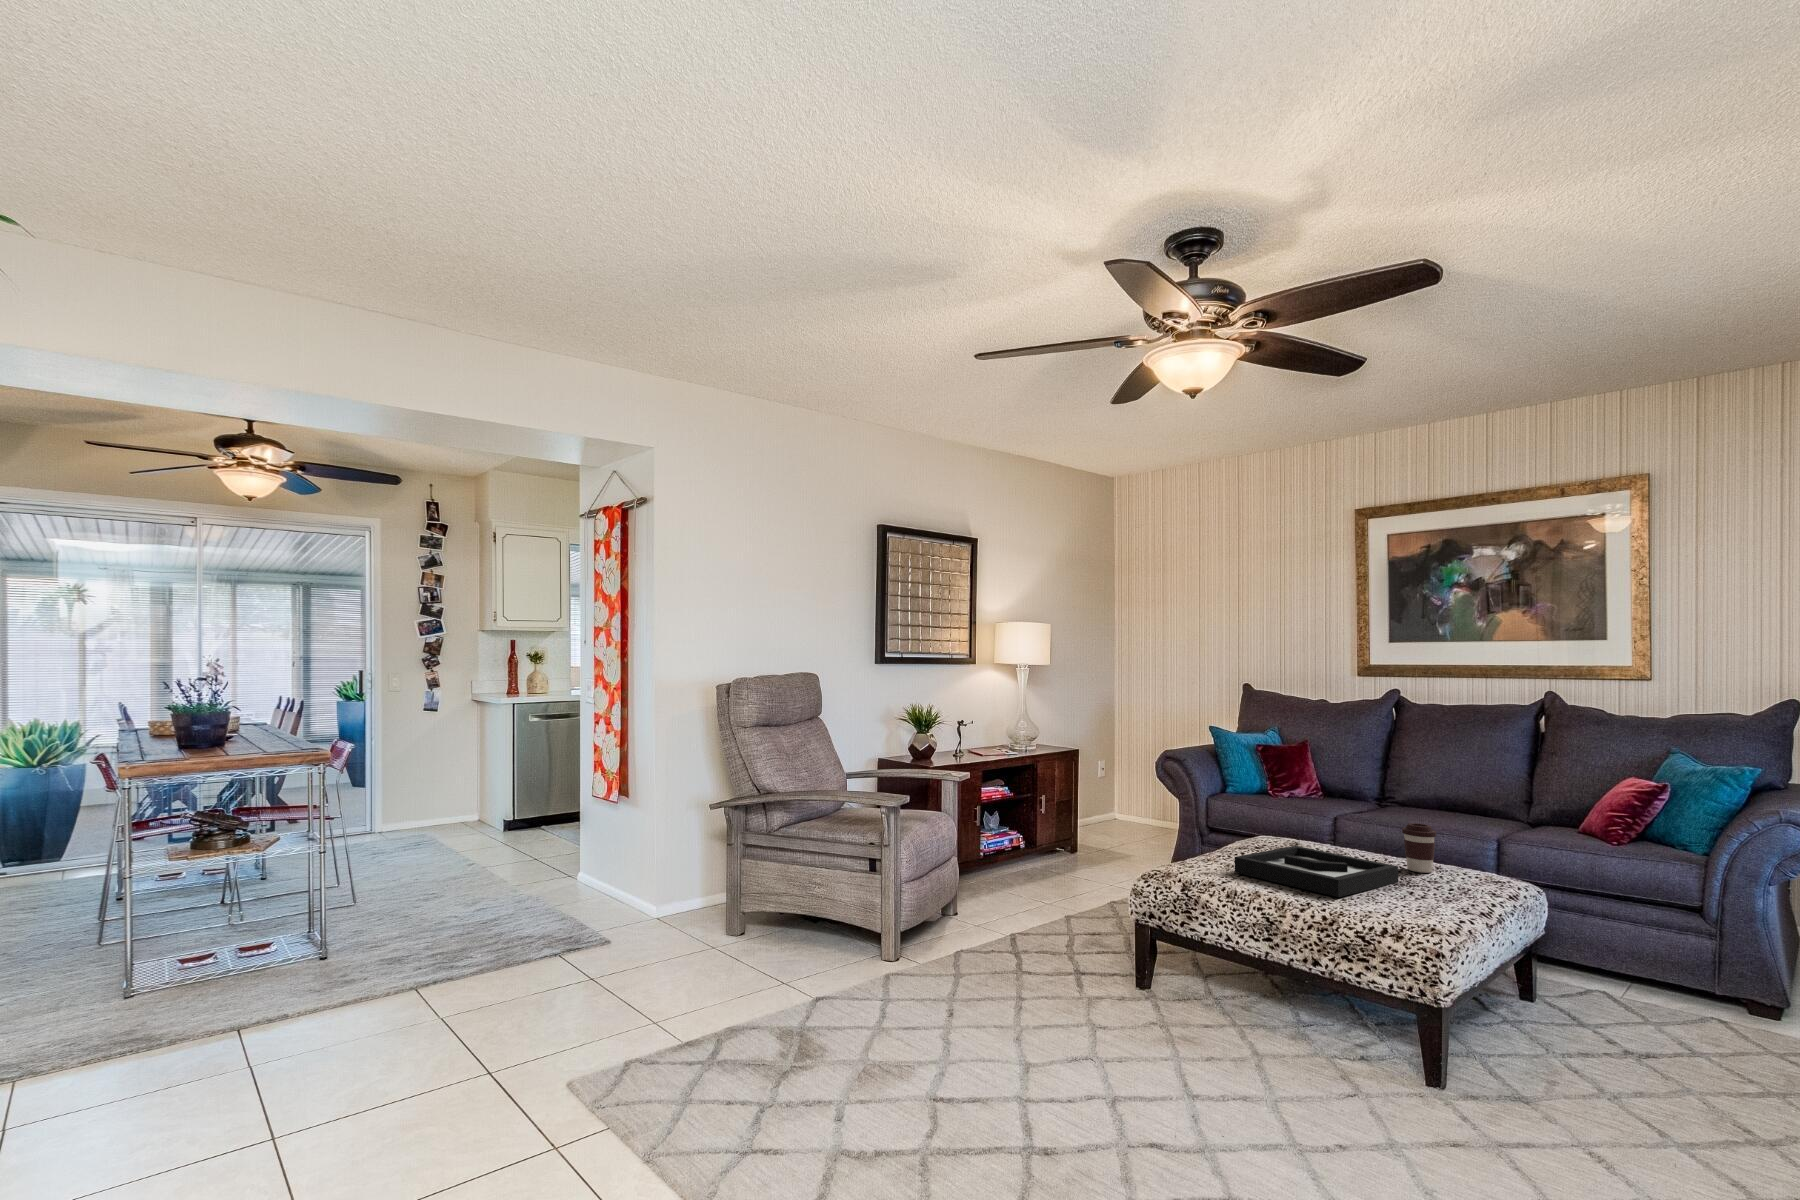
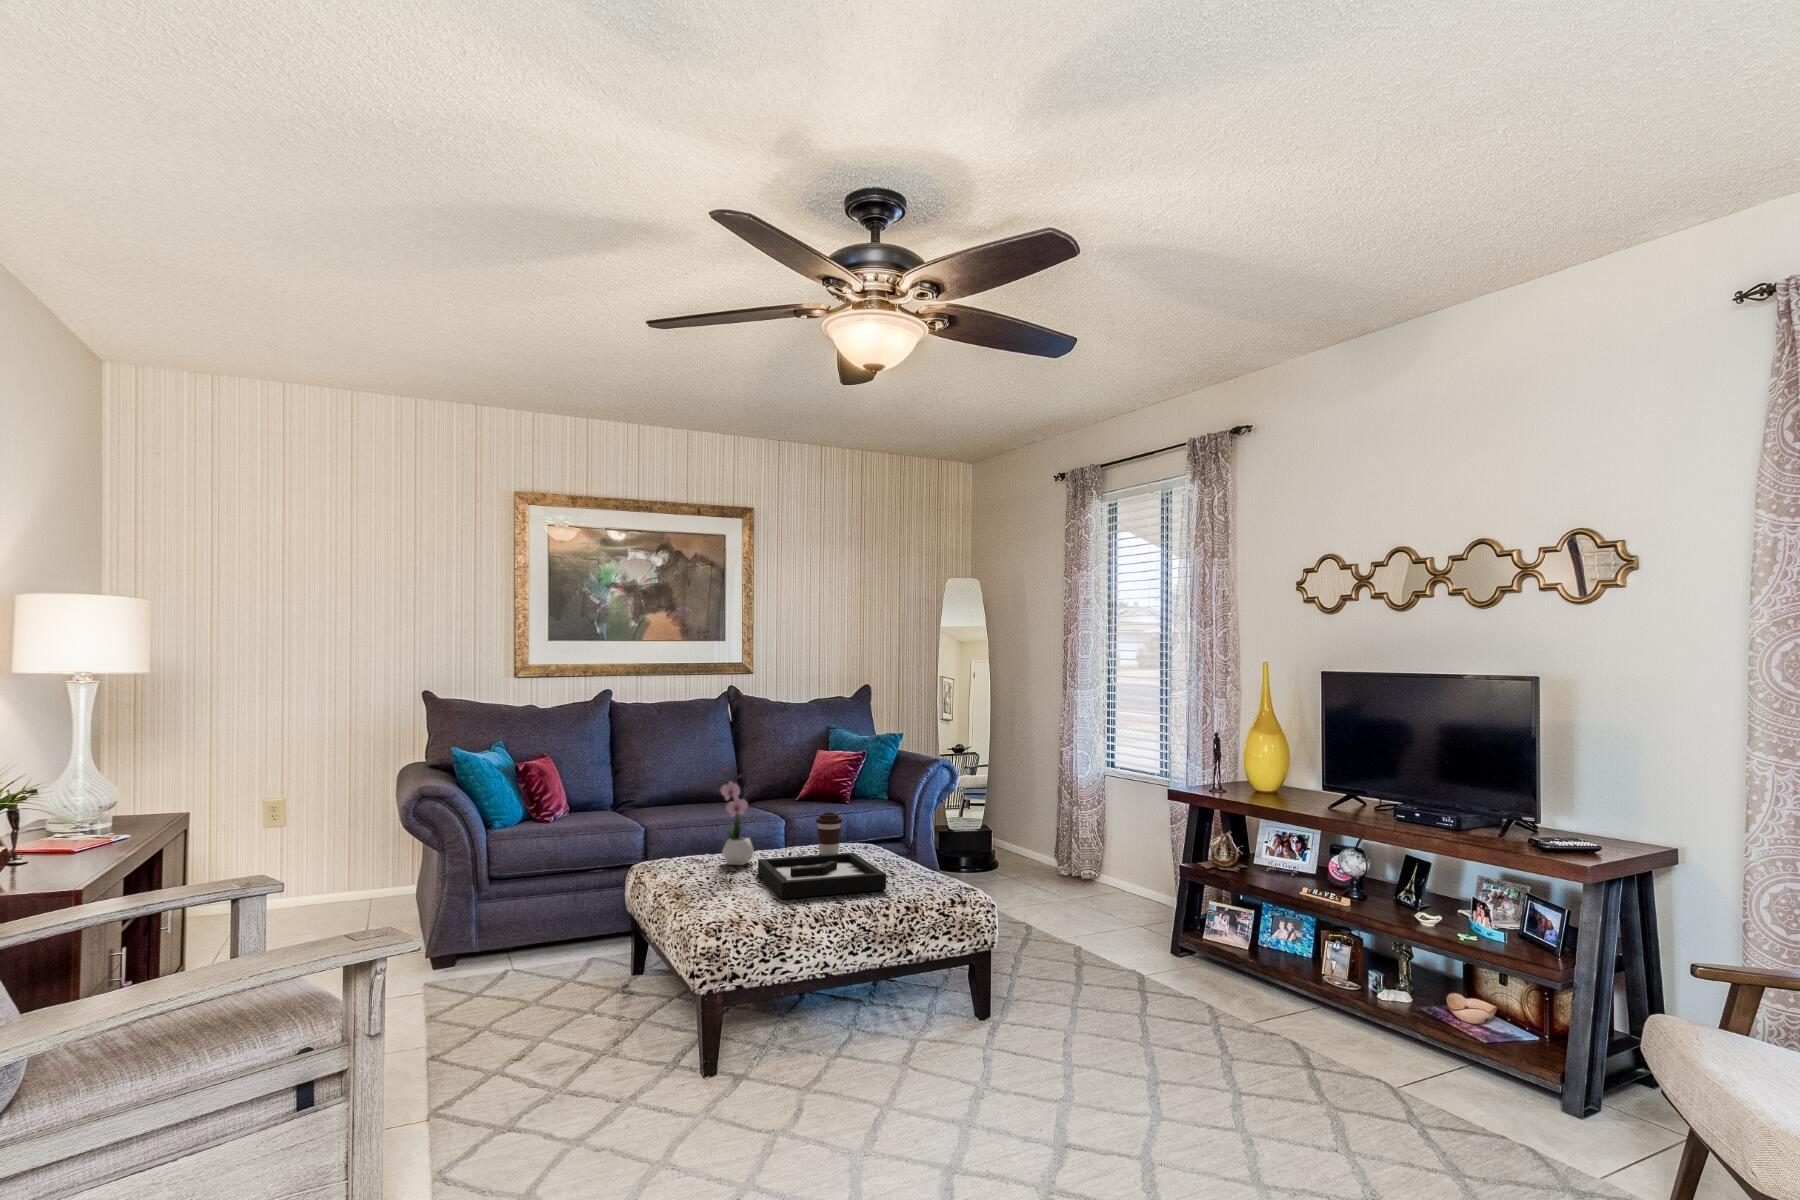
flower arrangement: none [1284,753,1332,853] -> present [721,769,754,865]

